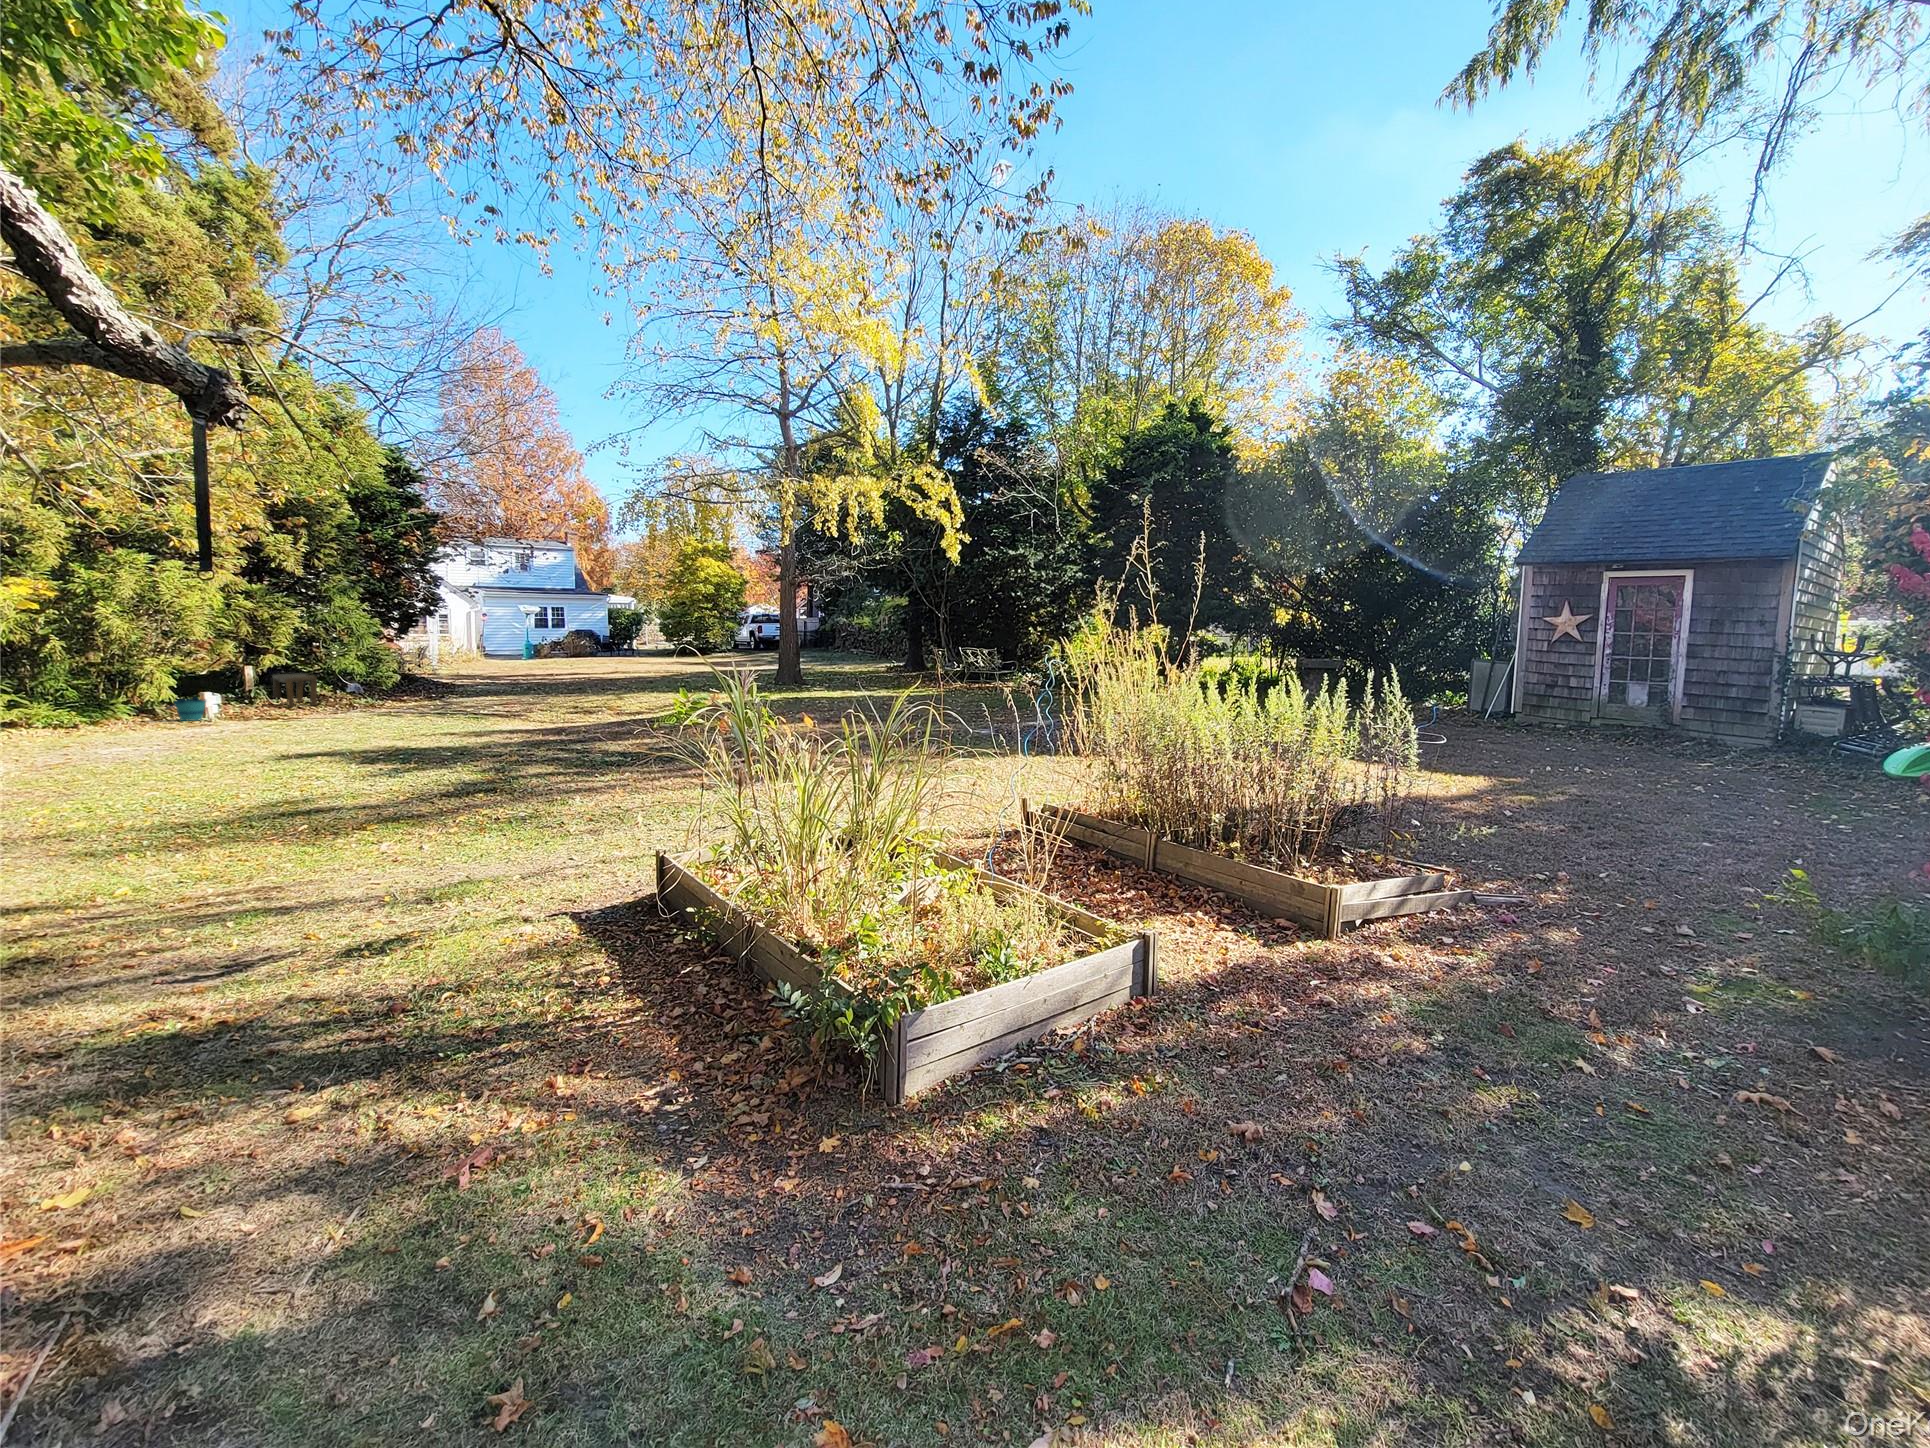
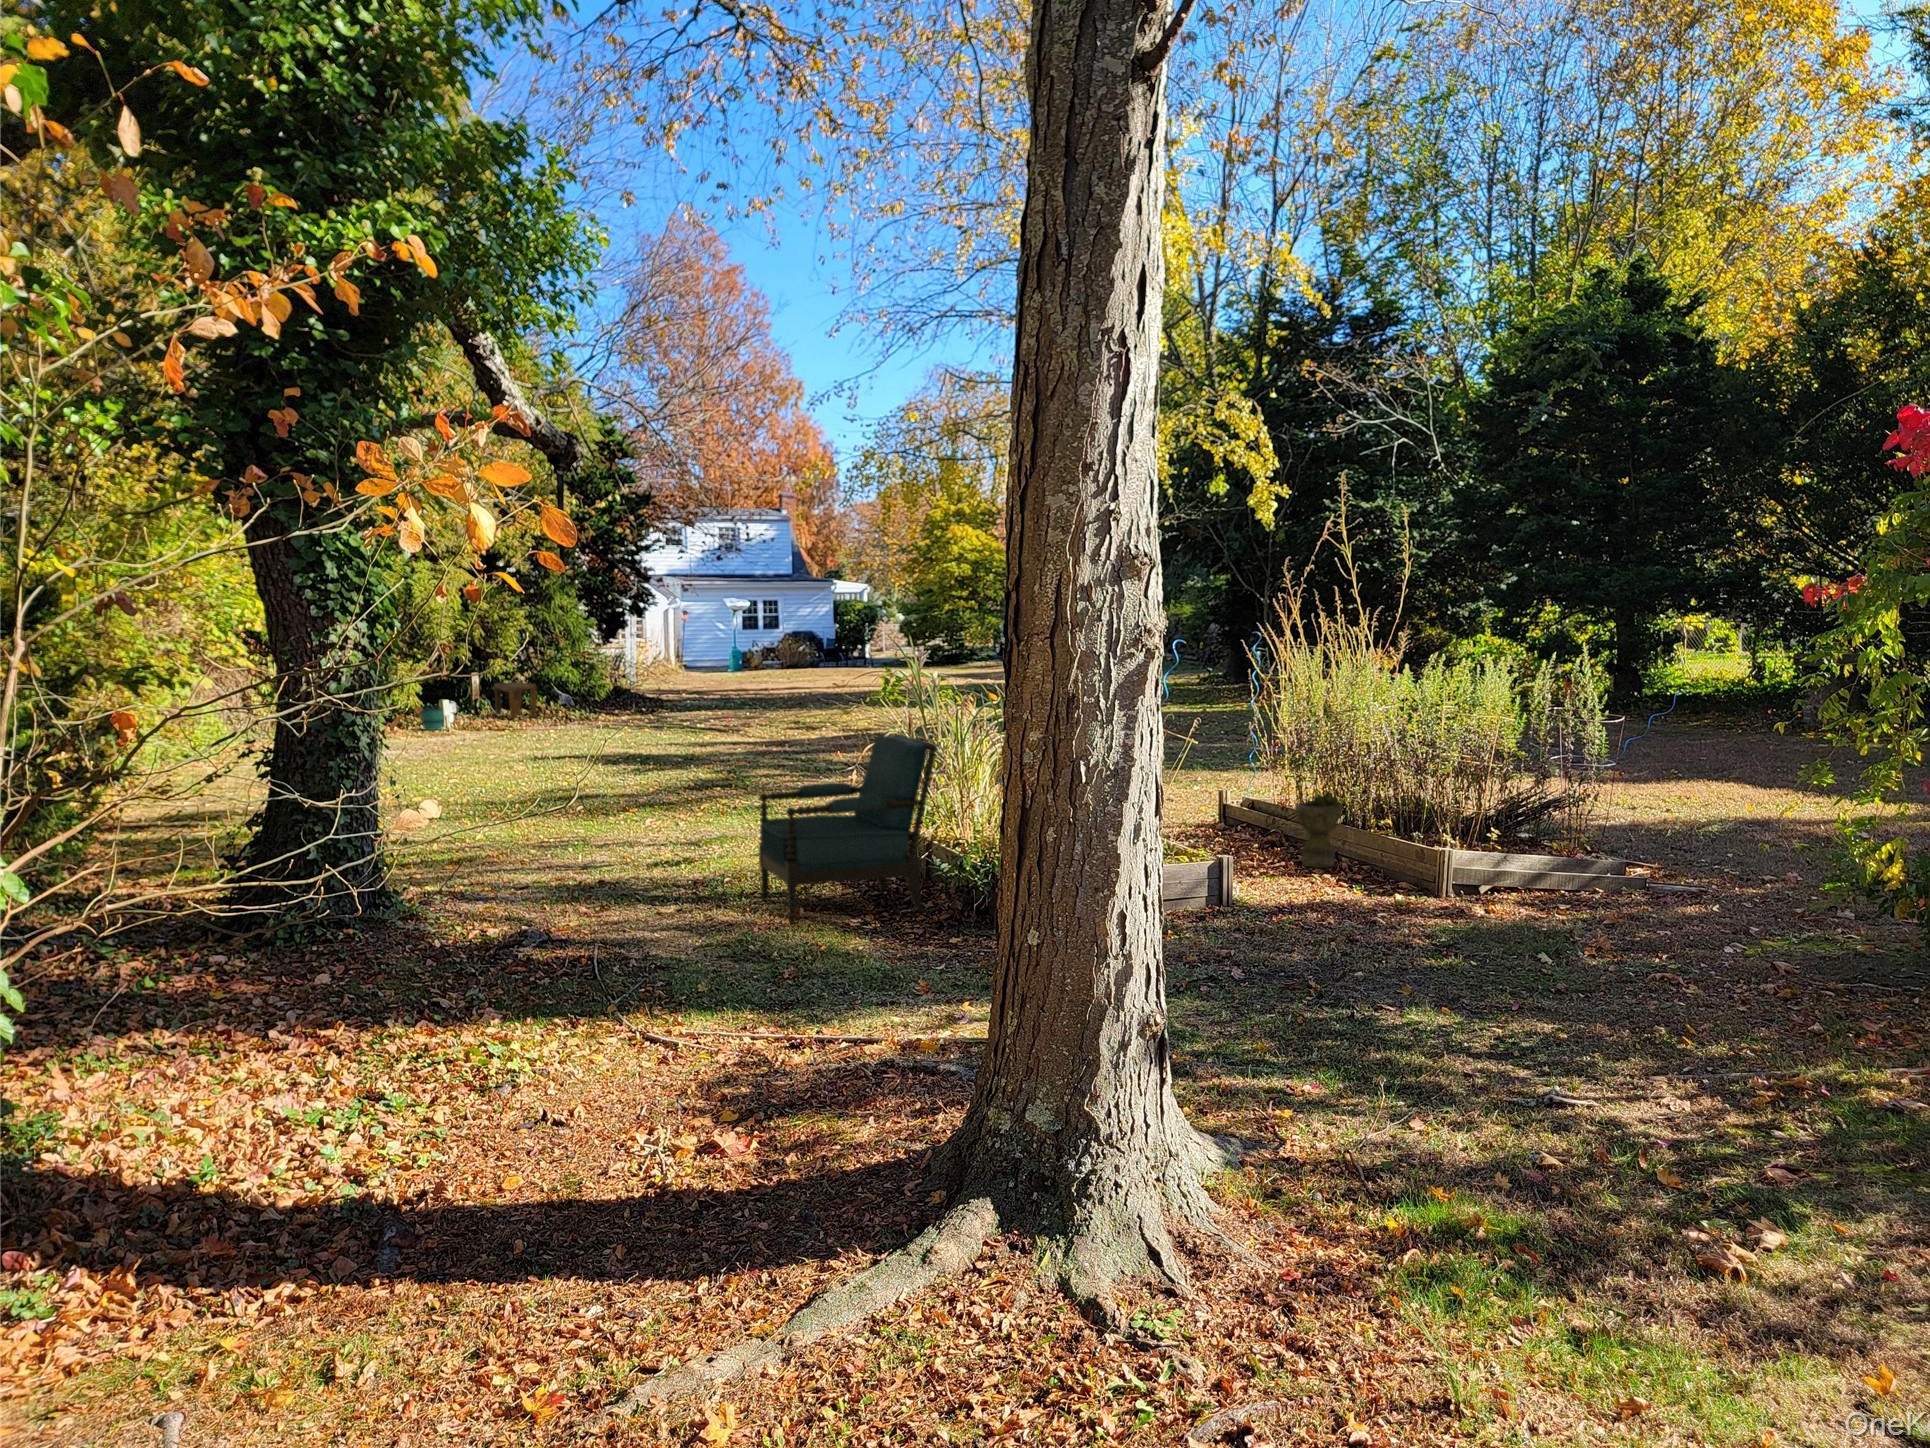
chair: none [499,775,758,1072] -> present [759,734,938,924]
planter: none [1103,807,1149,882] -> present [1295,791,1343,868]

